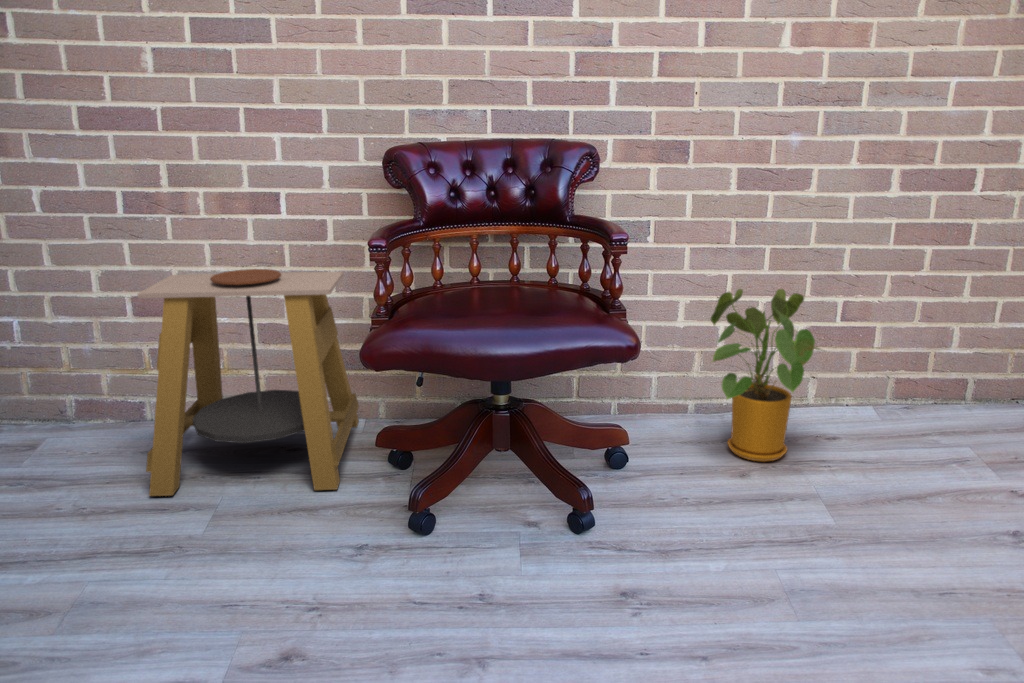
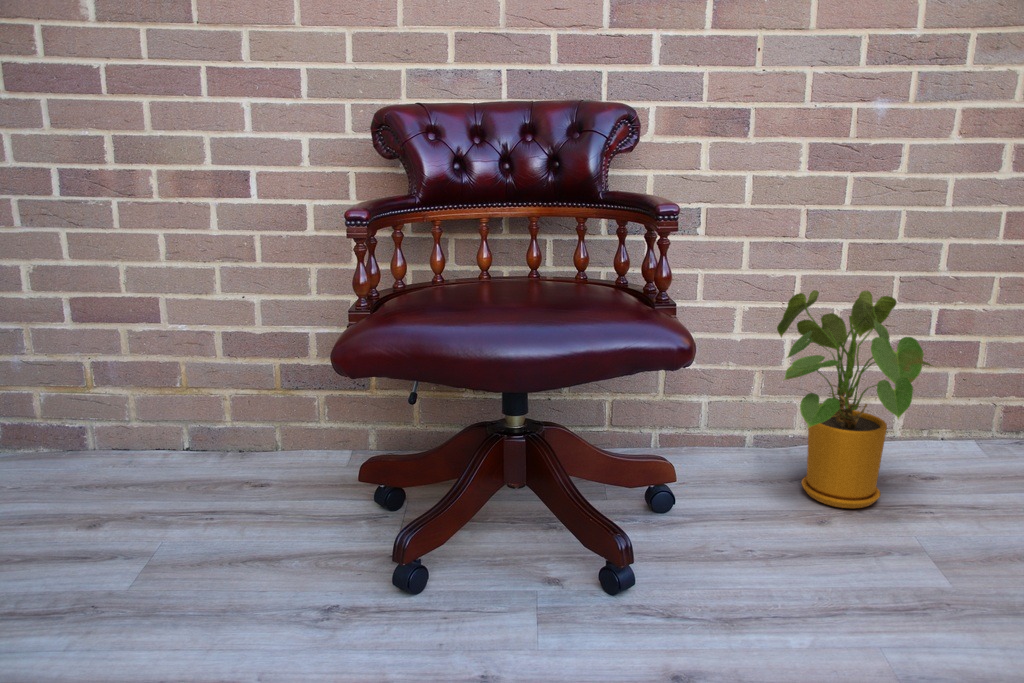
side table: present [138,269,359,496] -> none [55,261,343,544]

